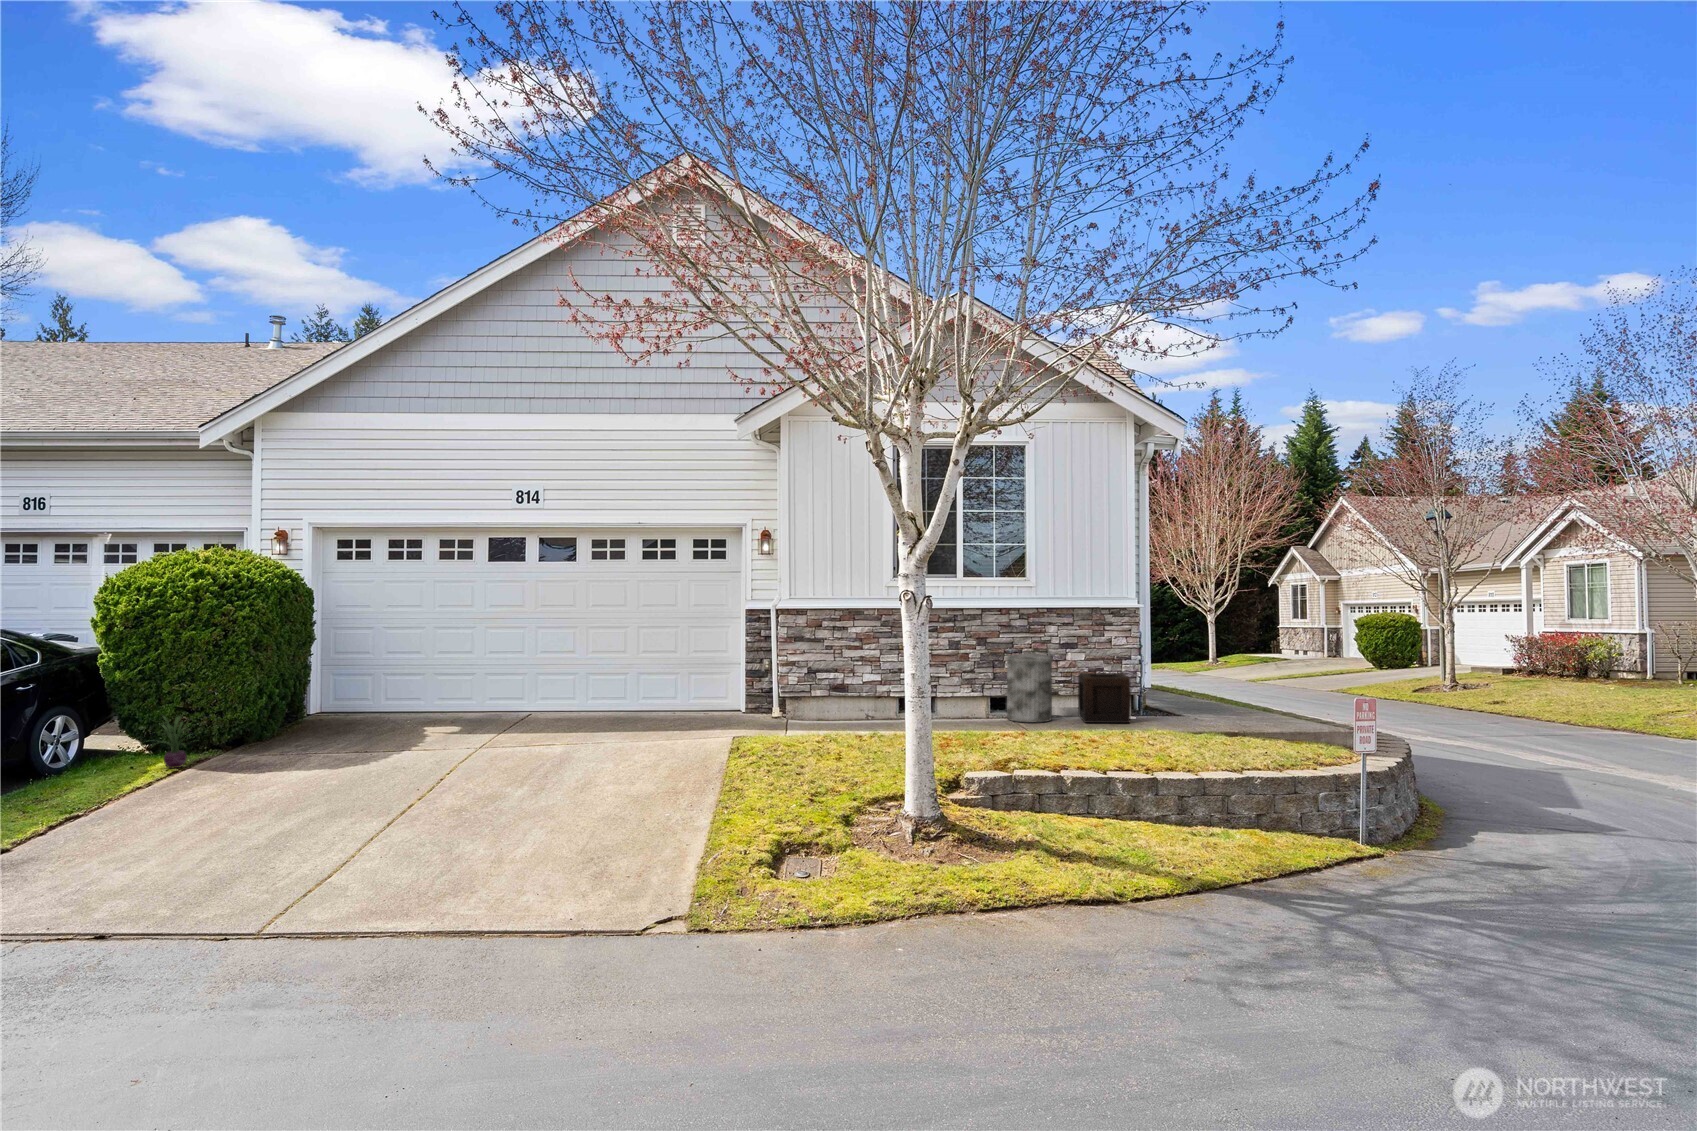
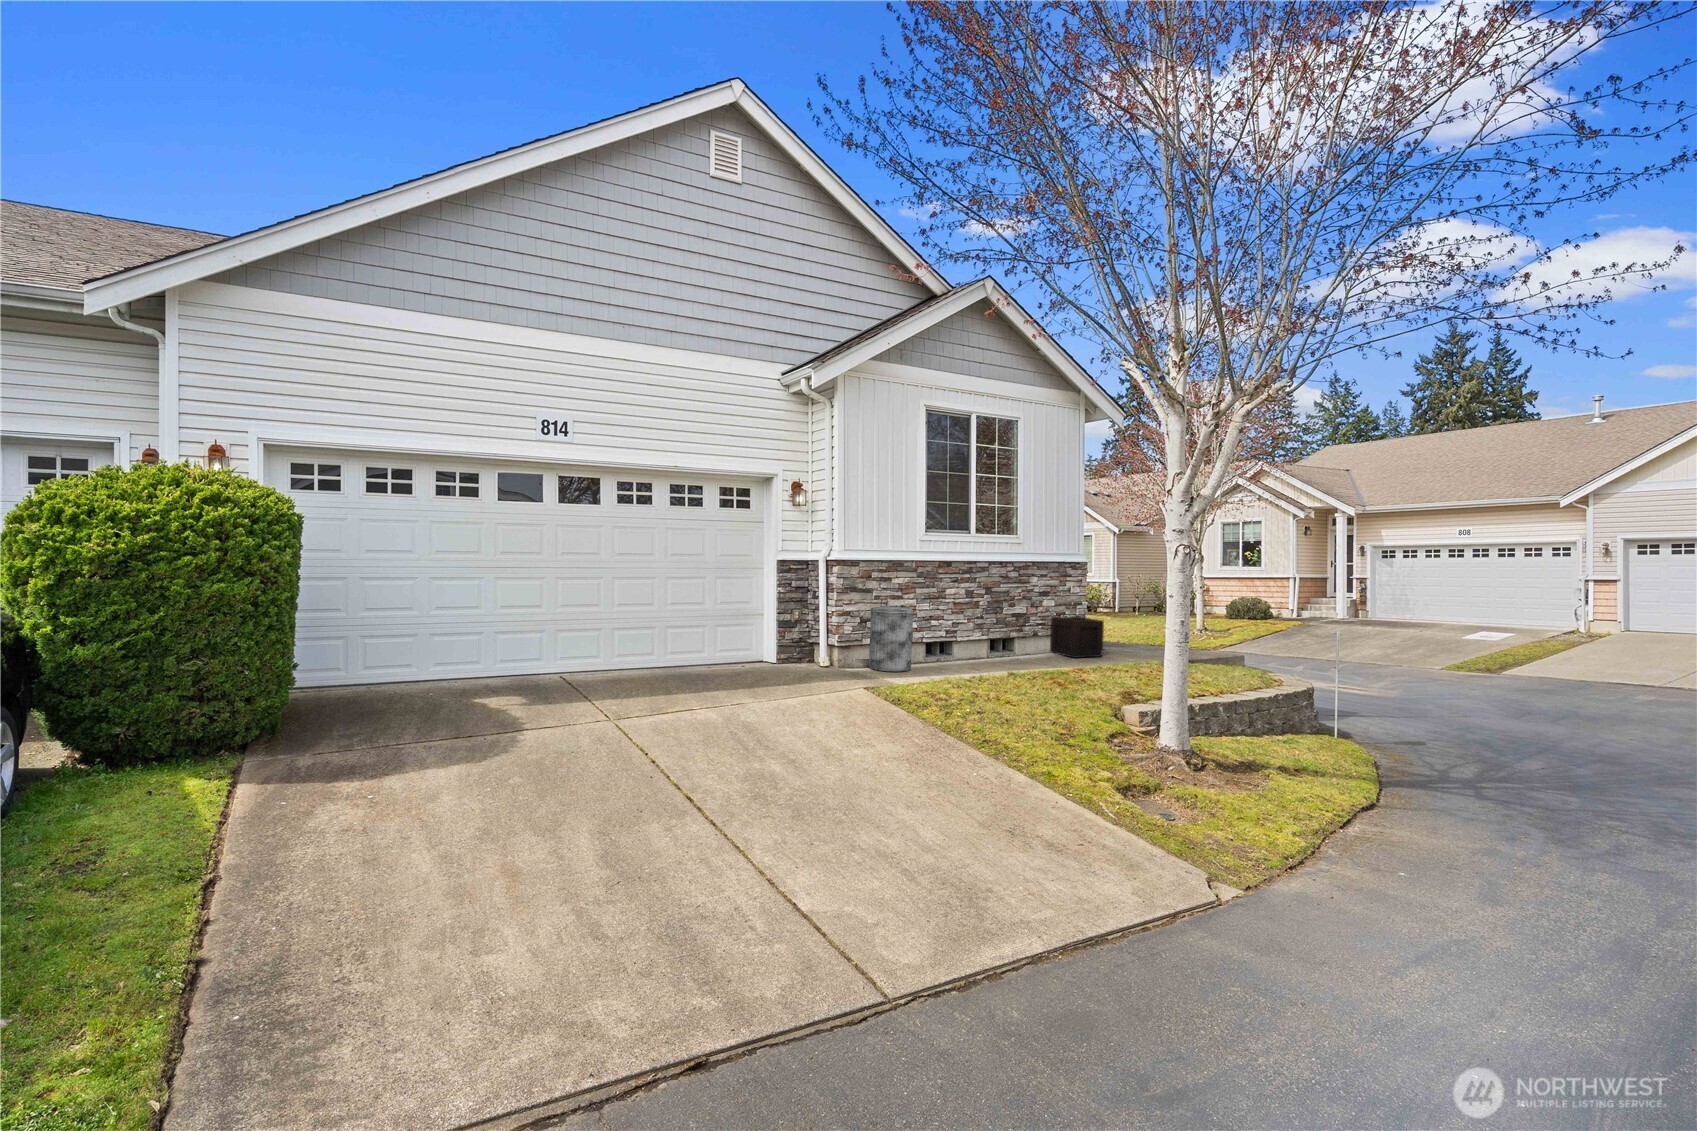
trash can: present [1007,654,1052,723] -> present [869,605,913,672]
decorative plant: present [162,716,187,768] -> none [166,694,268,777]

